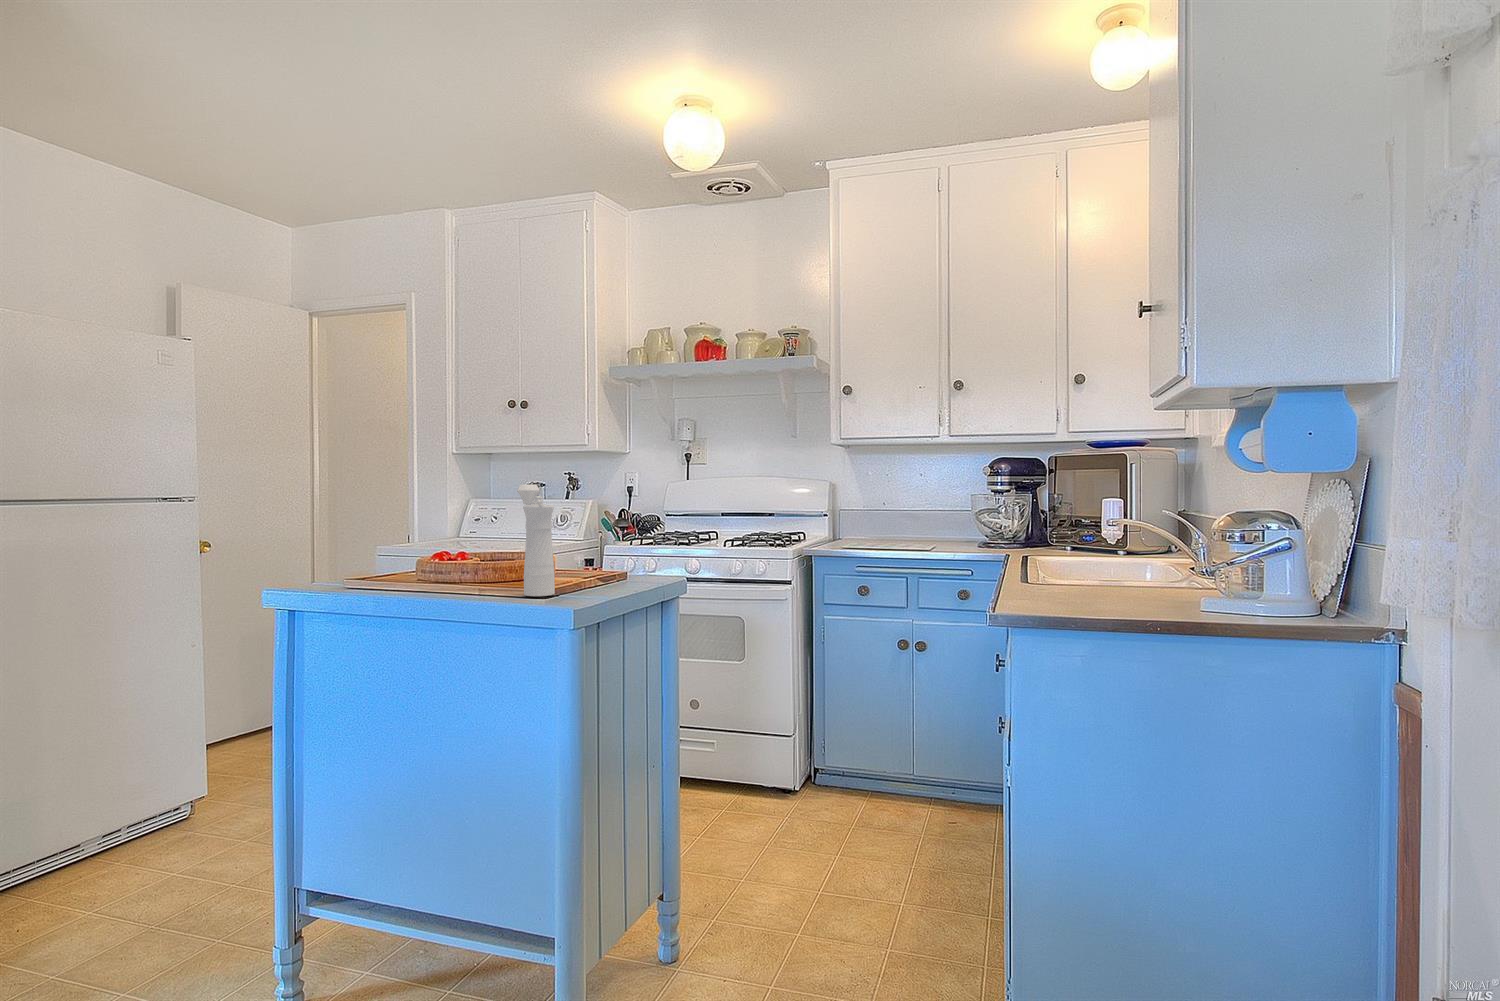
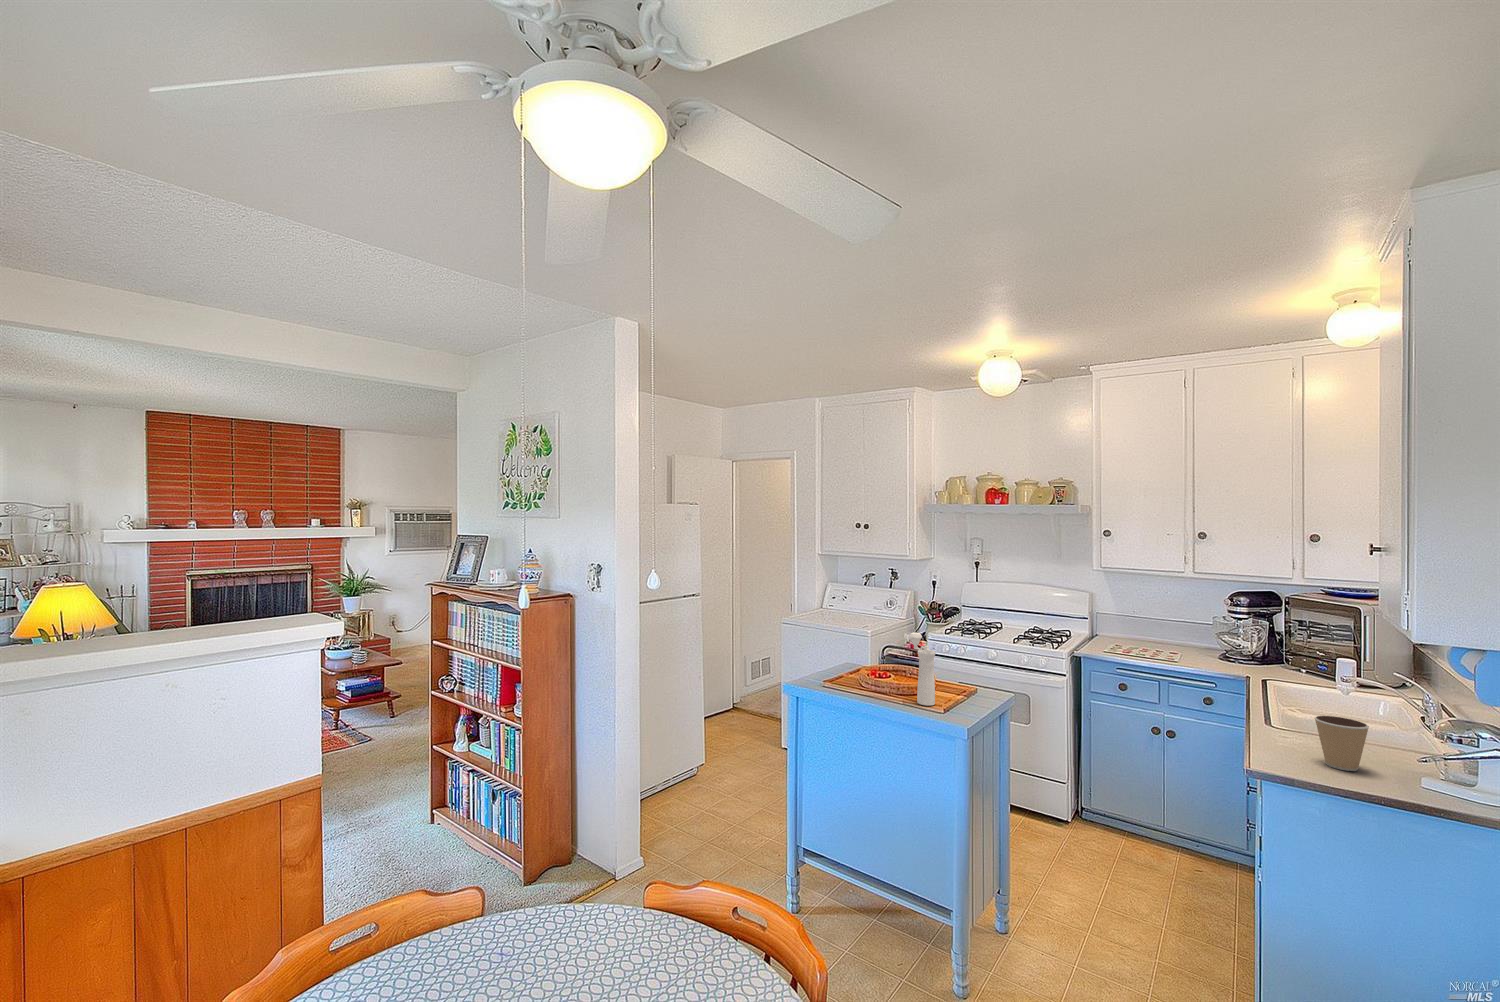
coffee cup: none [1083,540,1148,609] -> present [1315,716,1369,771]

